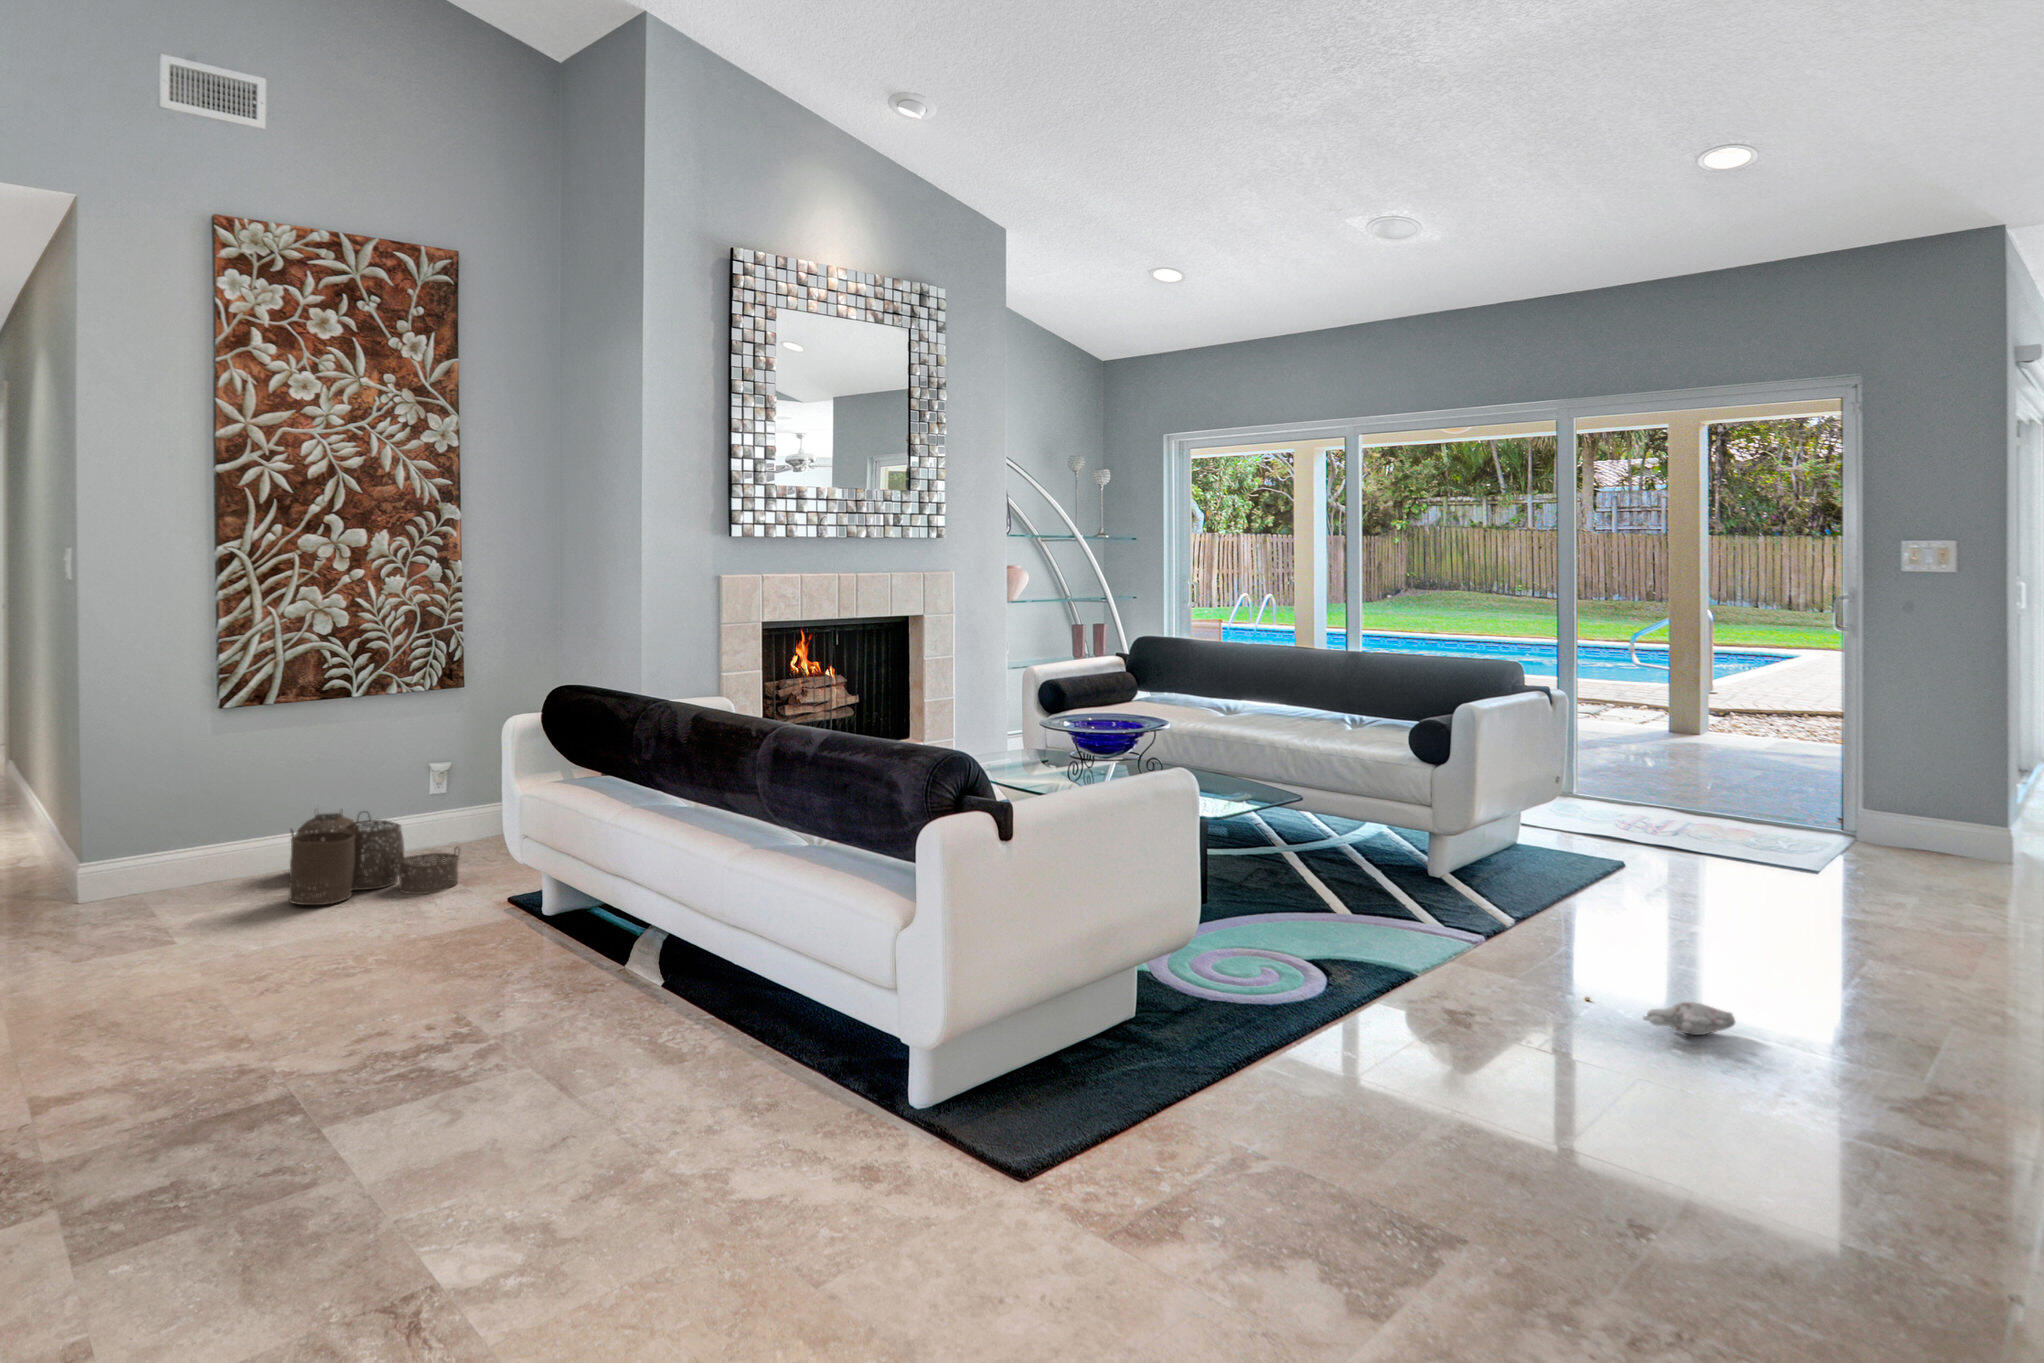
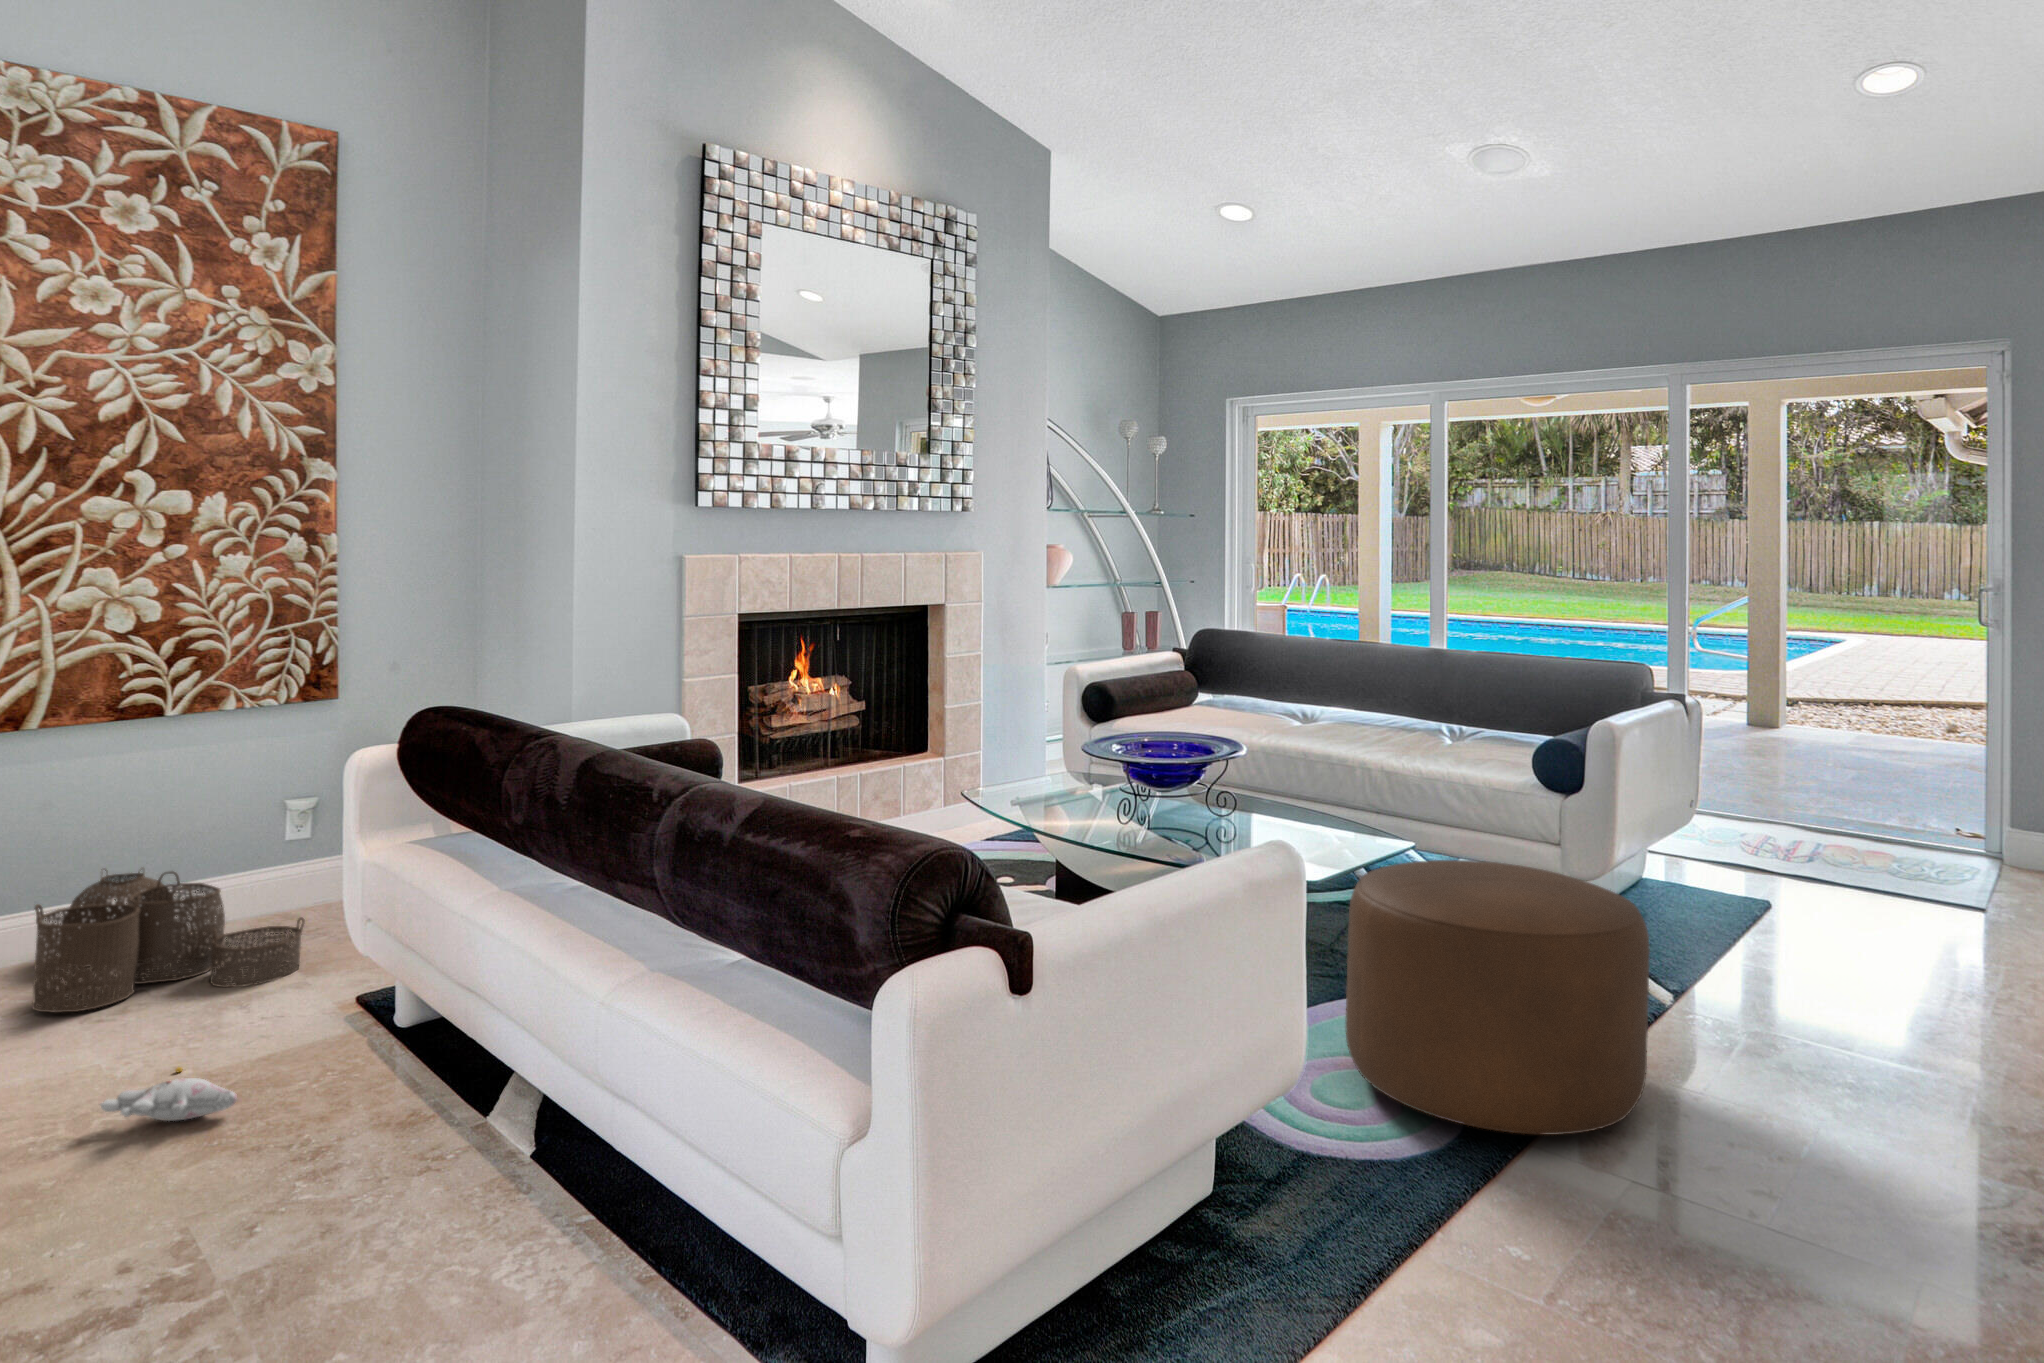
ottoman: none [1240,806,1468,997] -> present [1345,860,1650,1135]
plush toy: present [1585,997,1735,1035] -> present [100,1067,237,1121]

